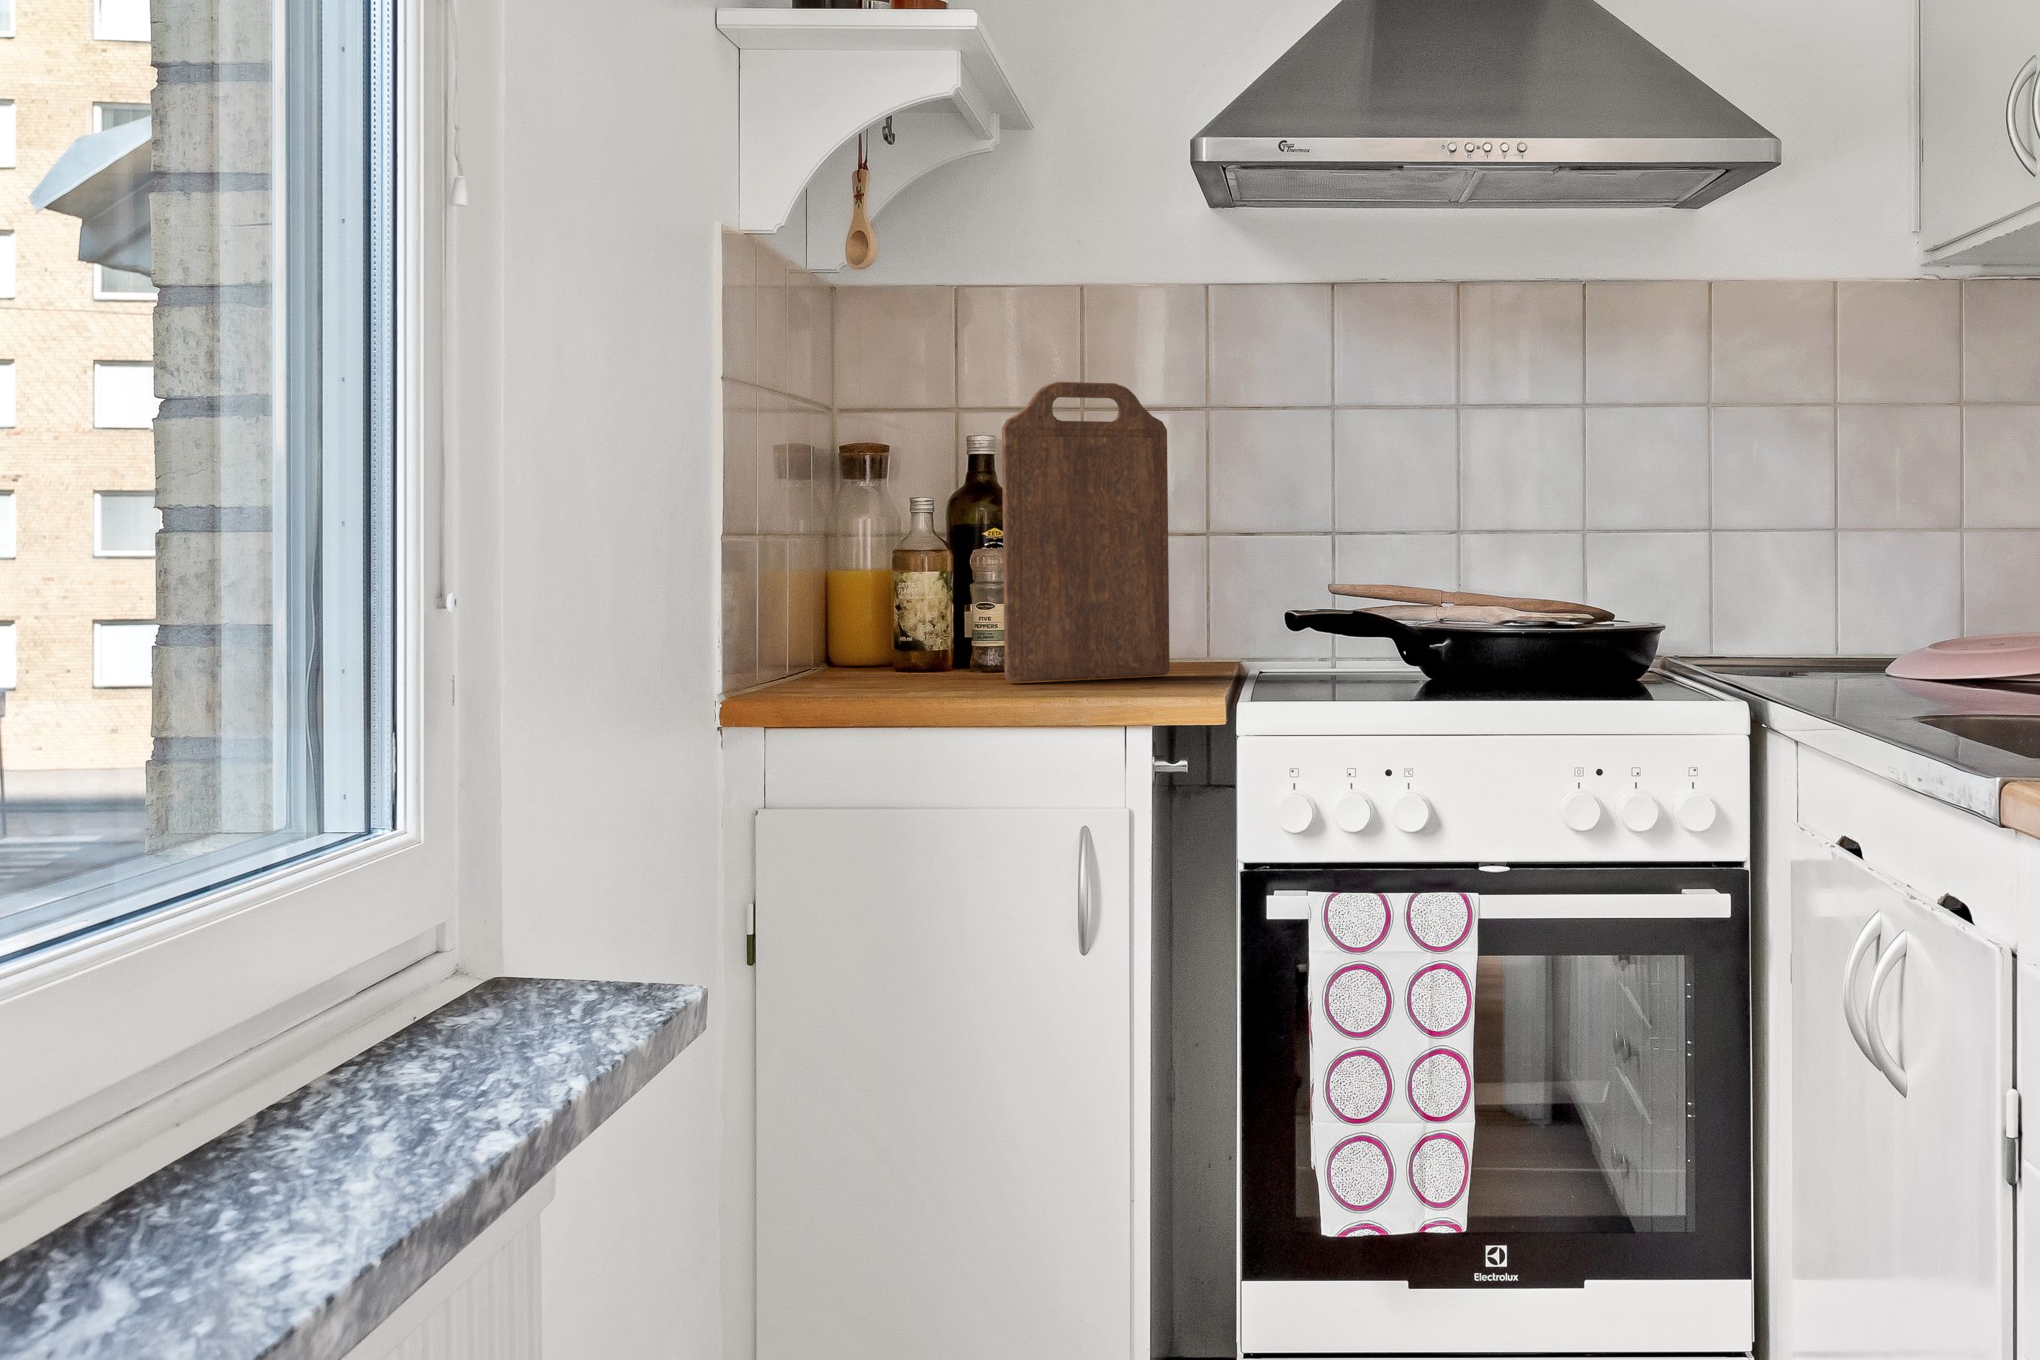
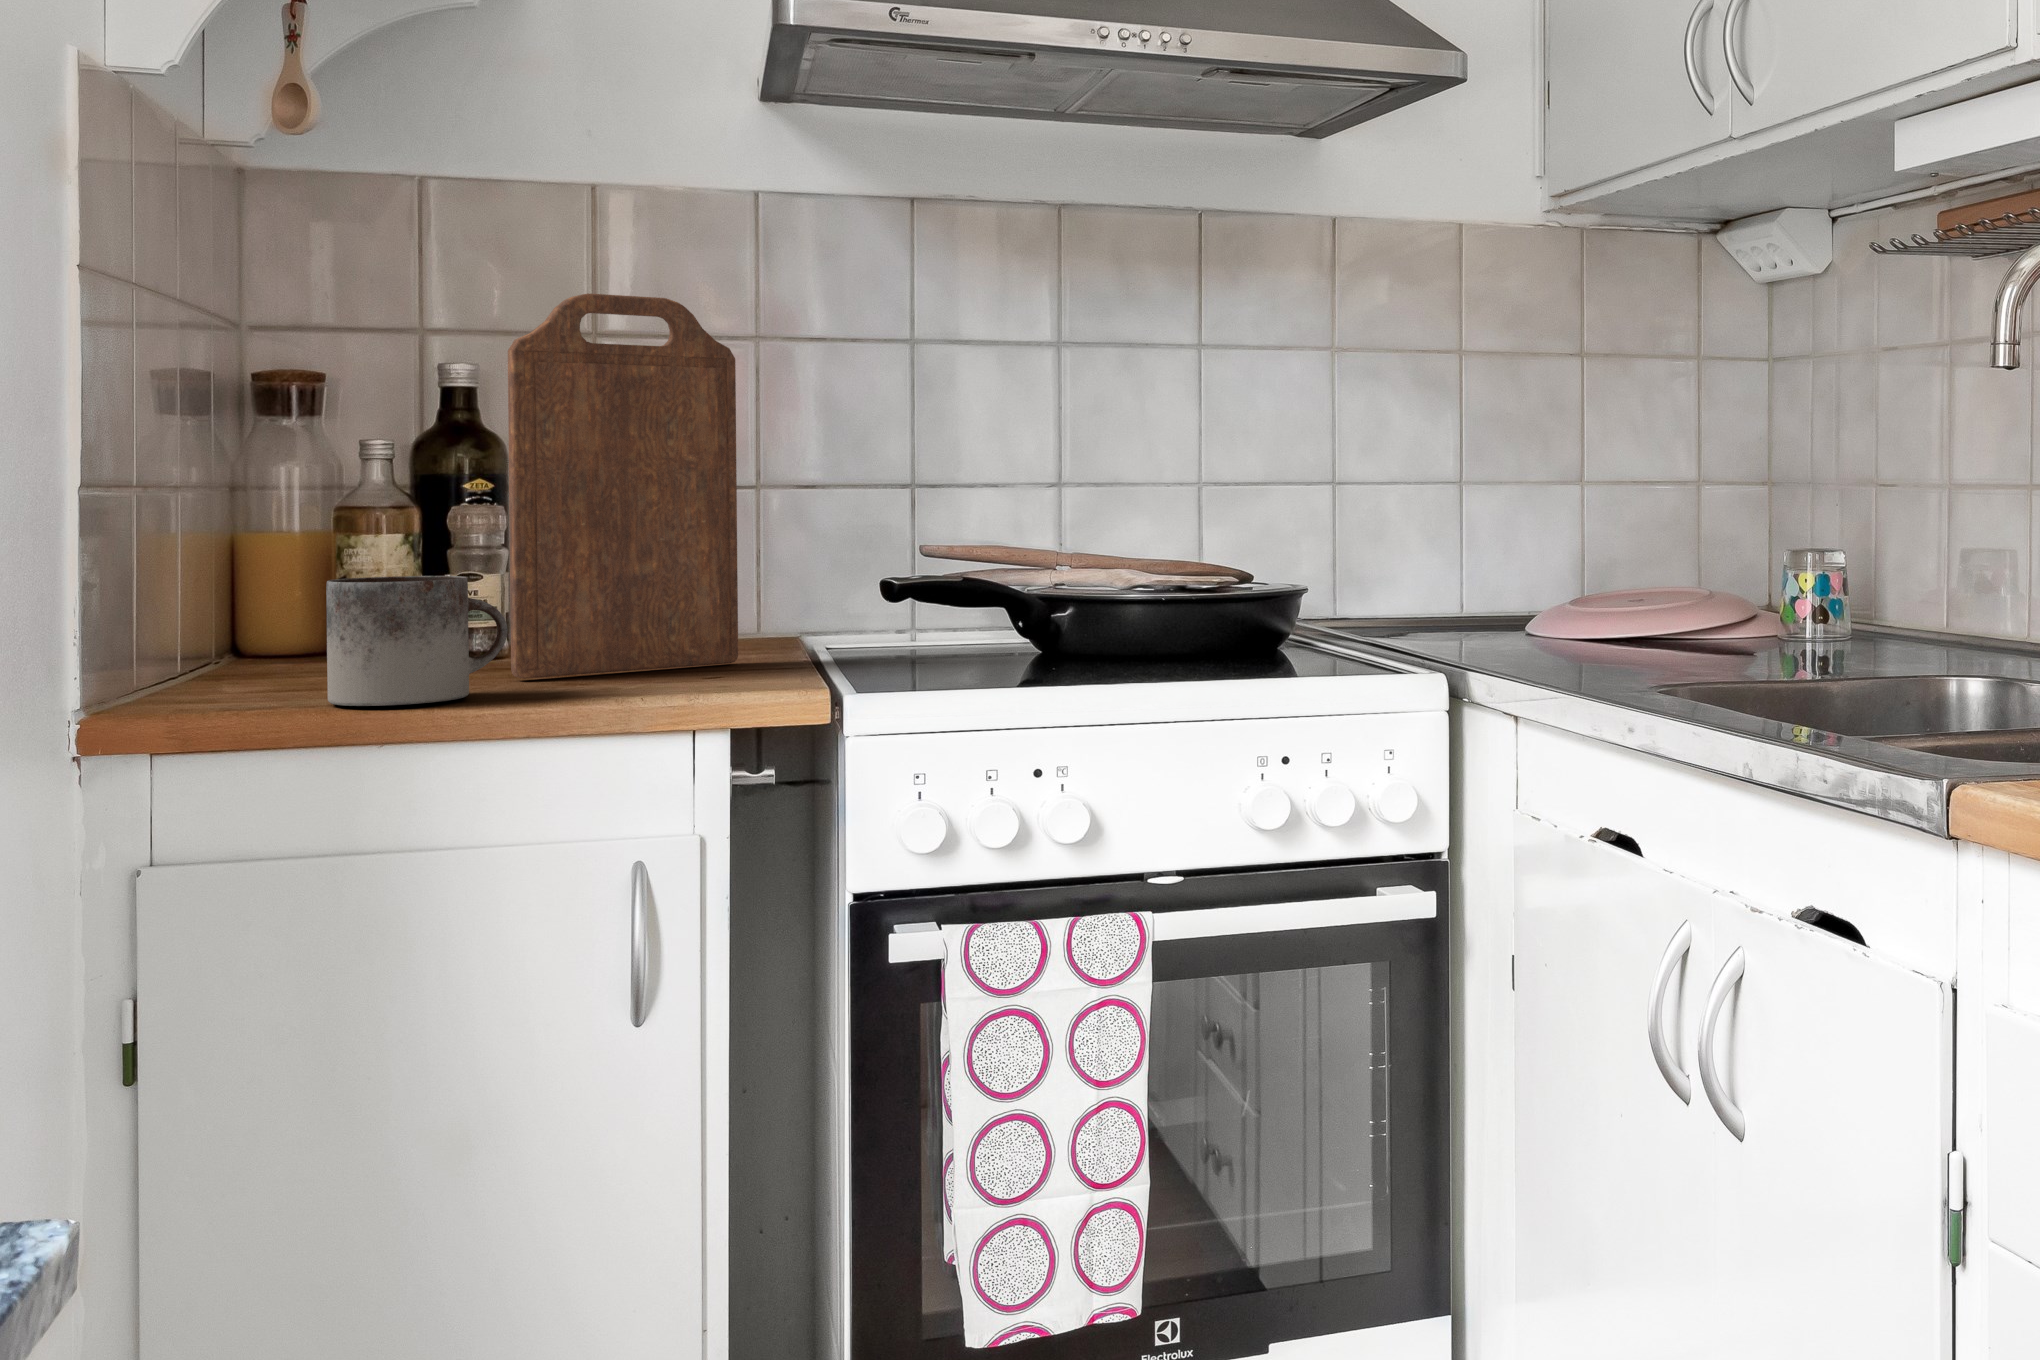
mug: none [877,601,998,697] -> present [326,576,508,706]

